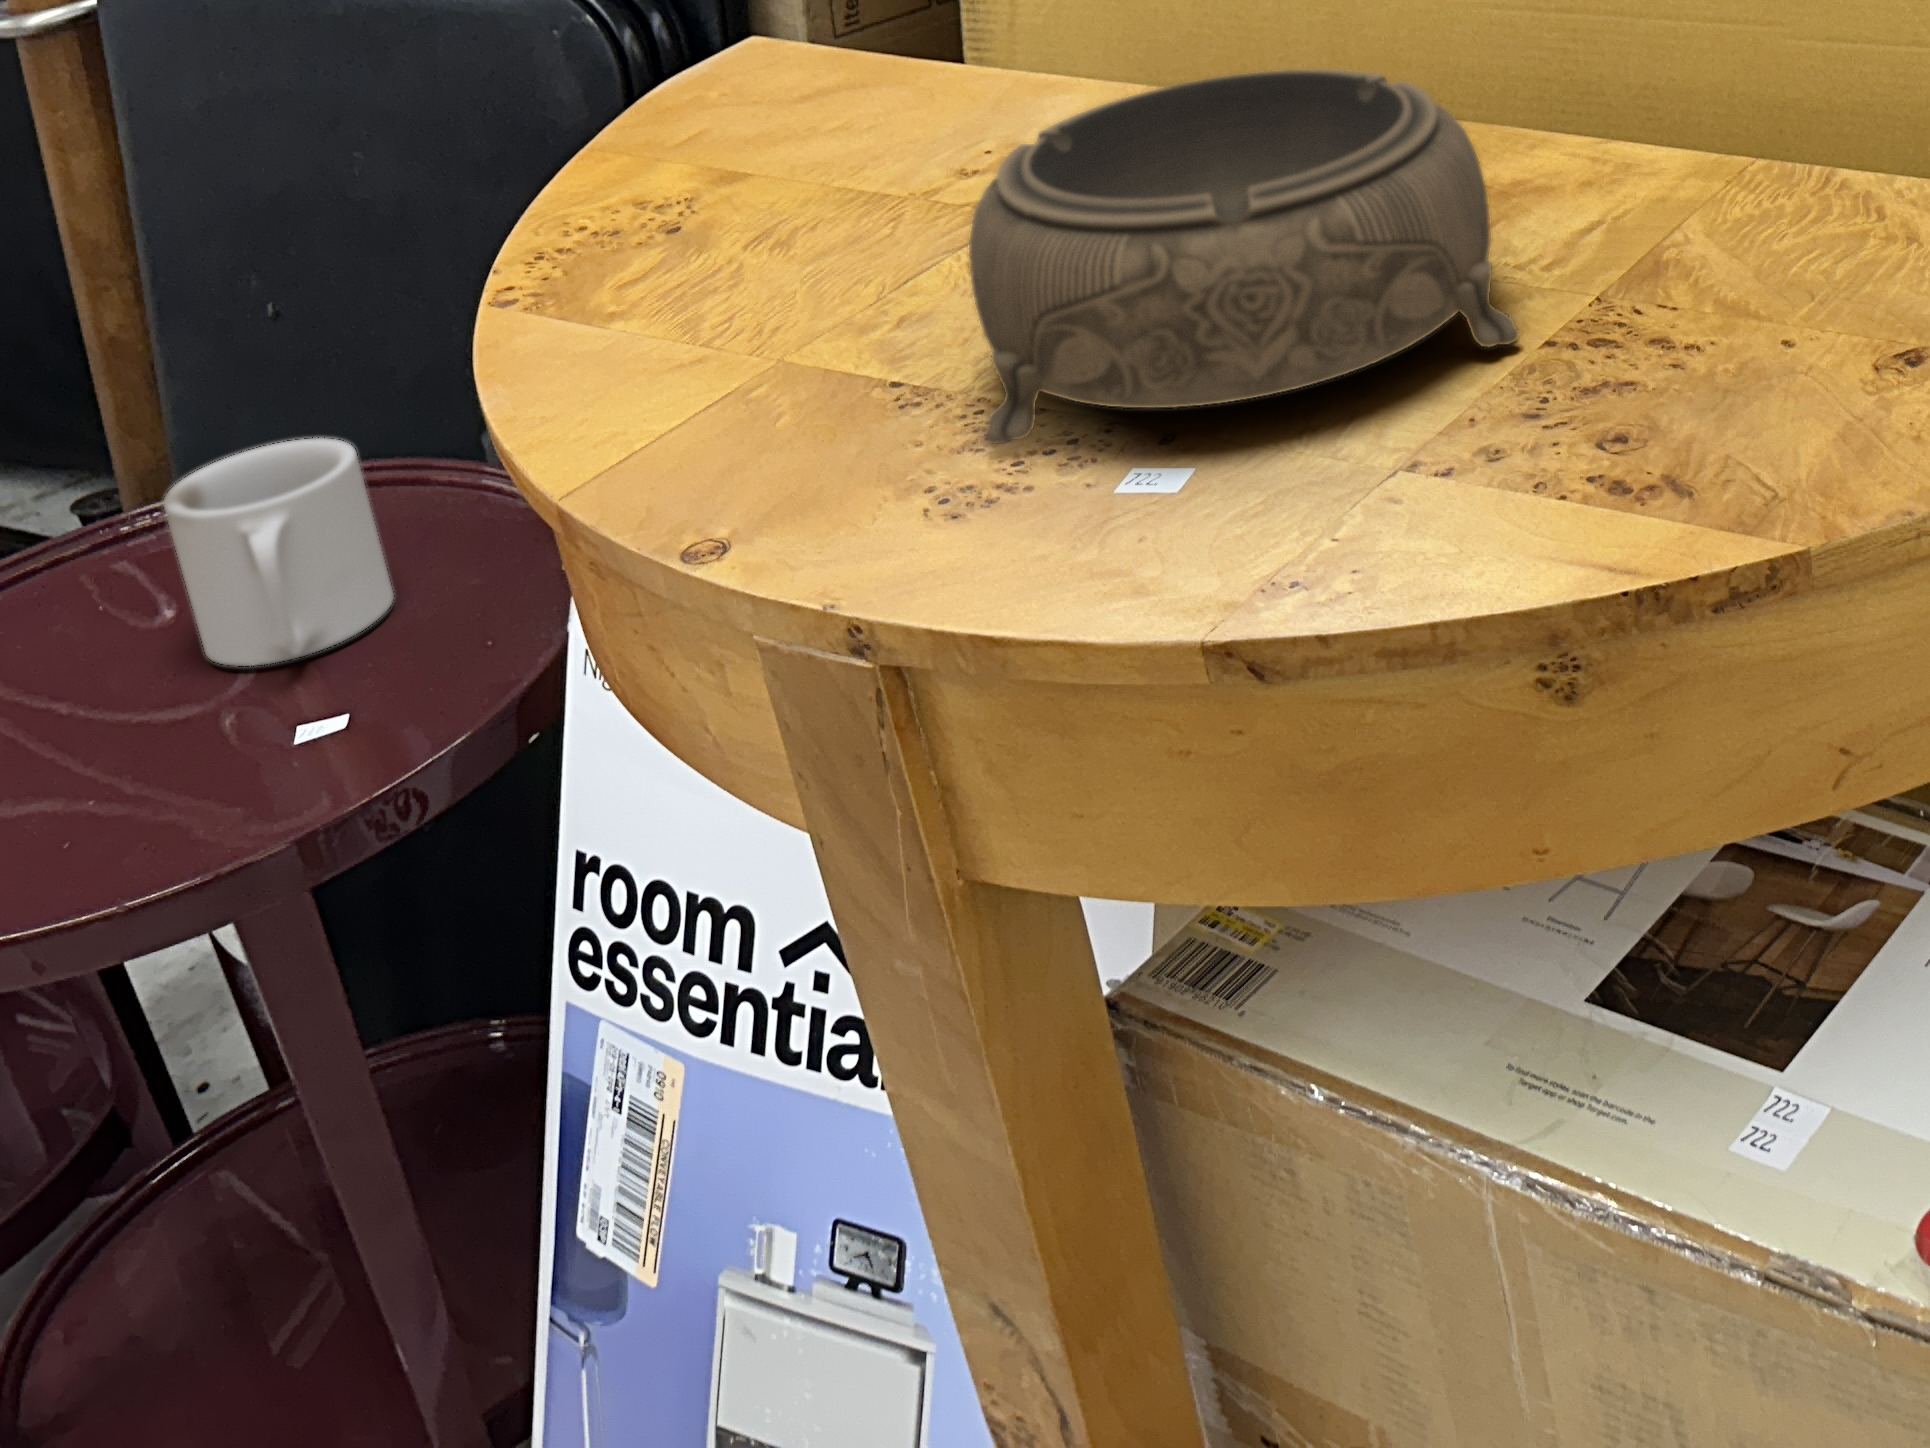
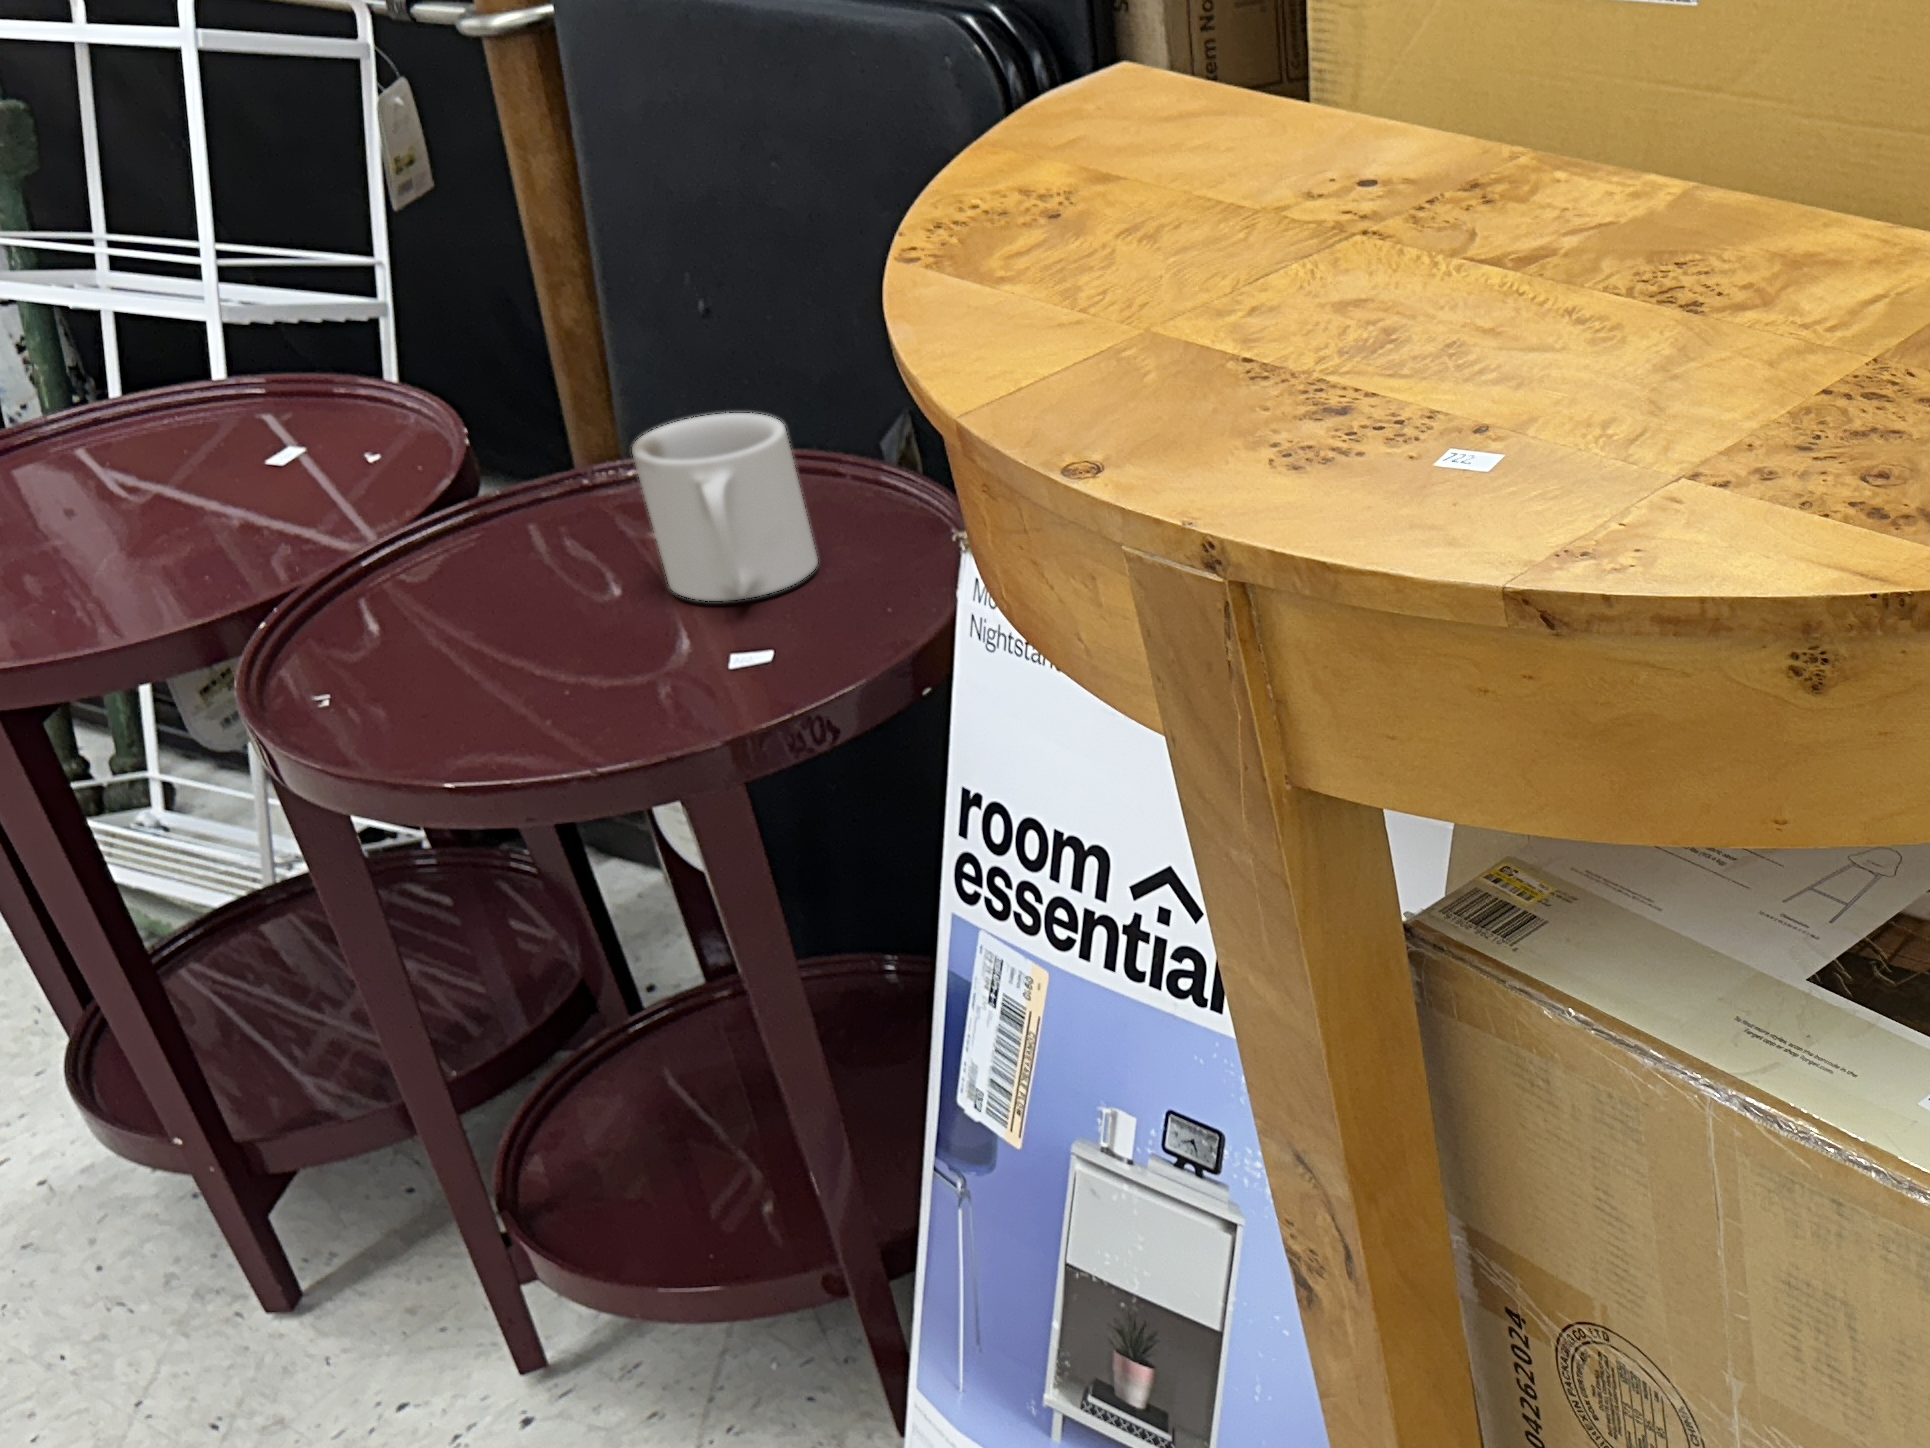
decorative bowl: present [969,70,1519,444] -> none [1313,100,1804,408]

